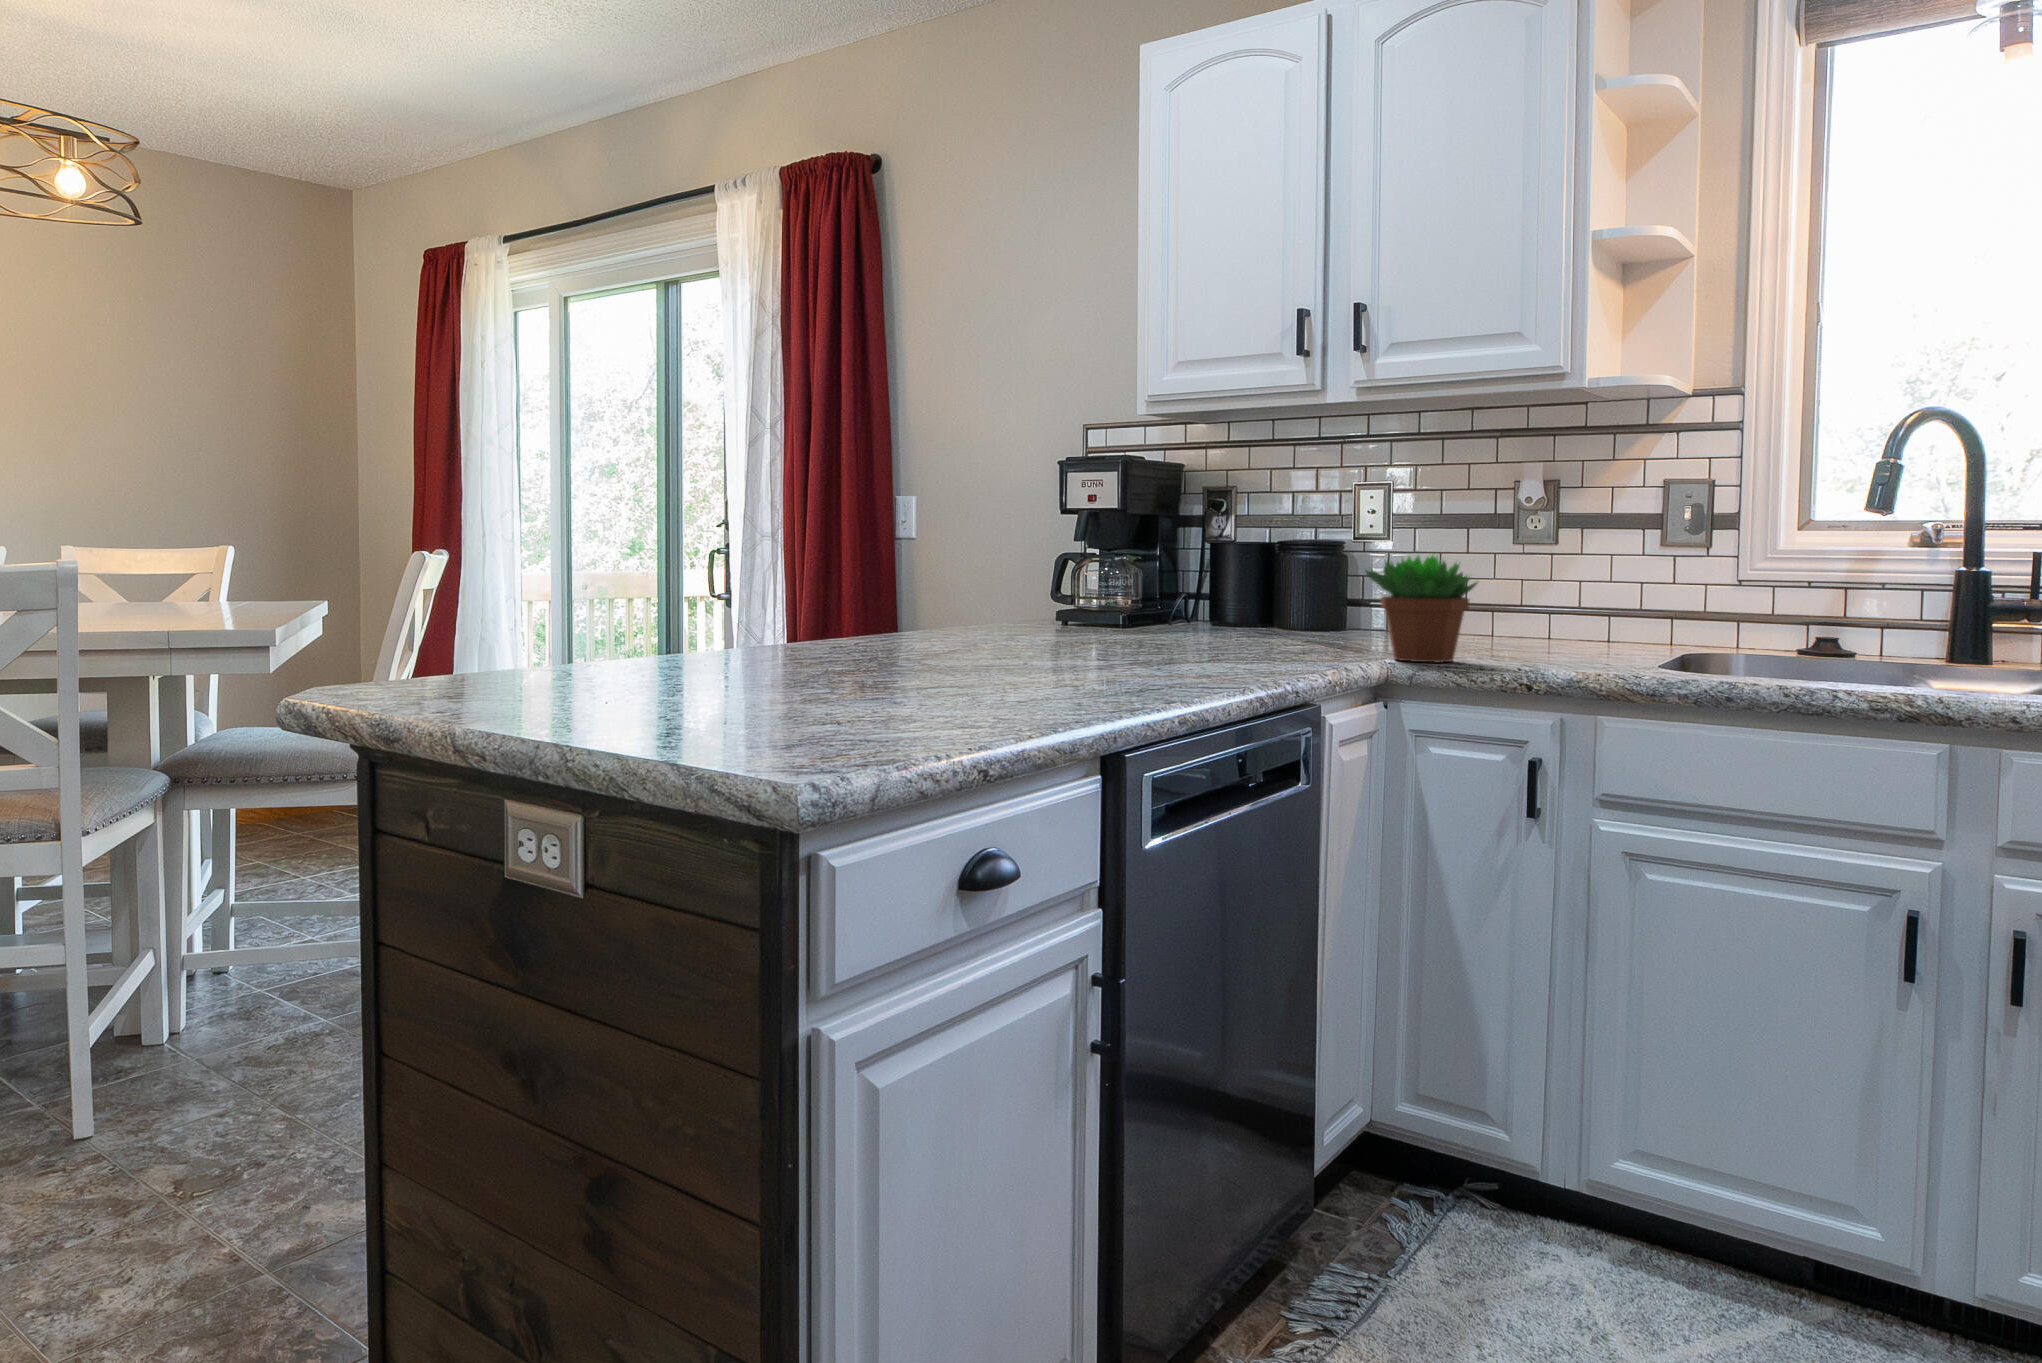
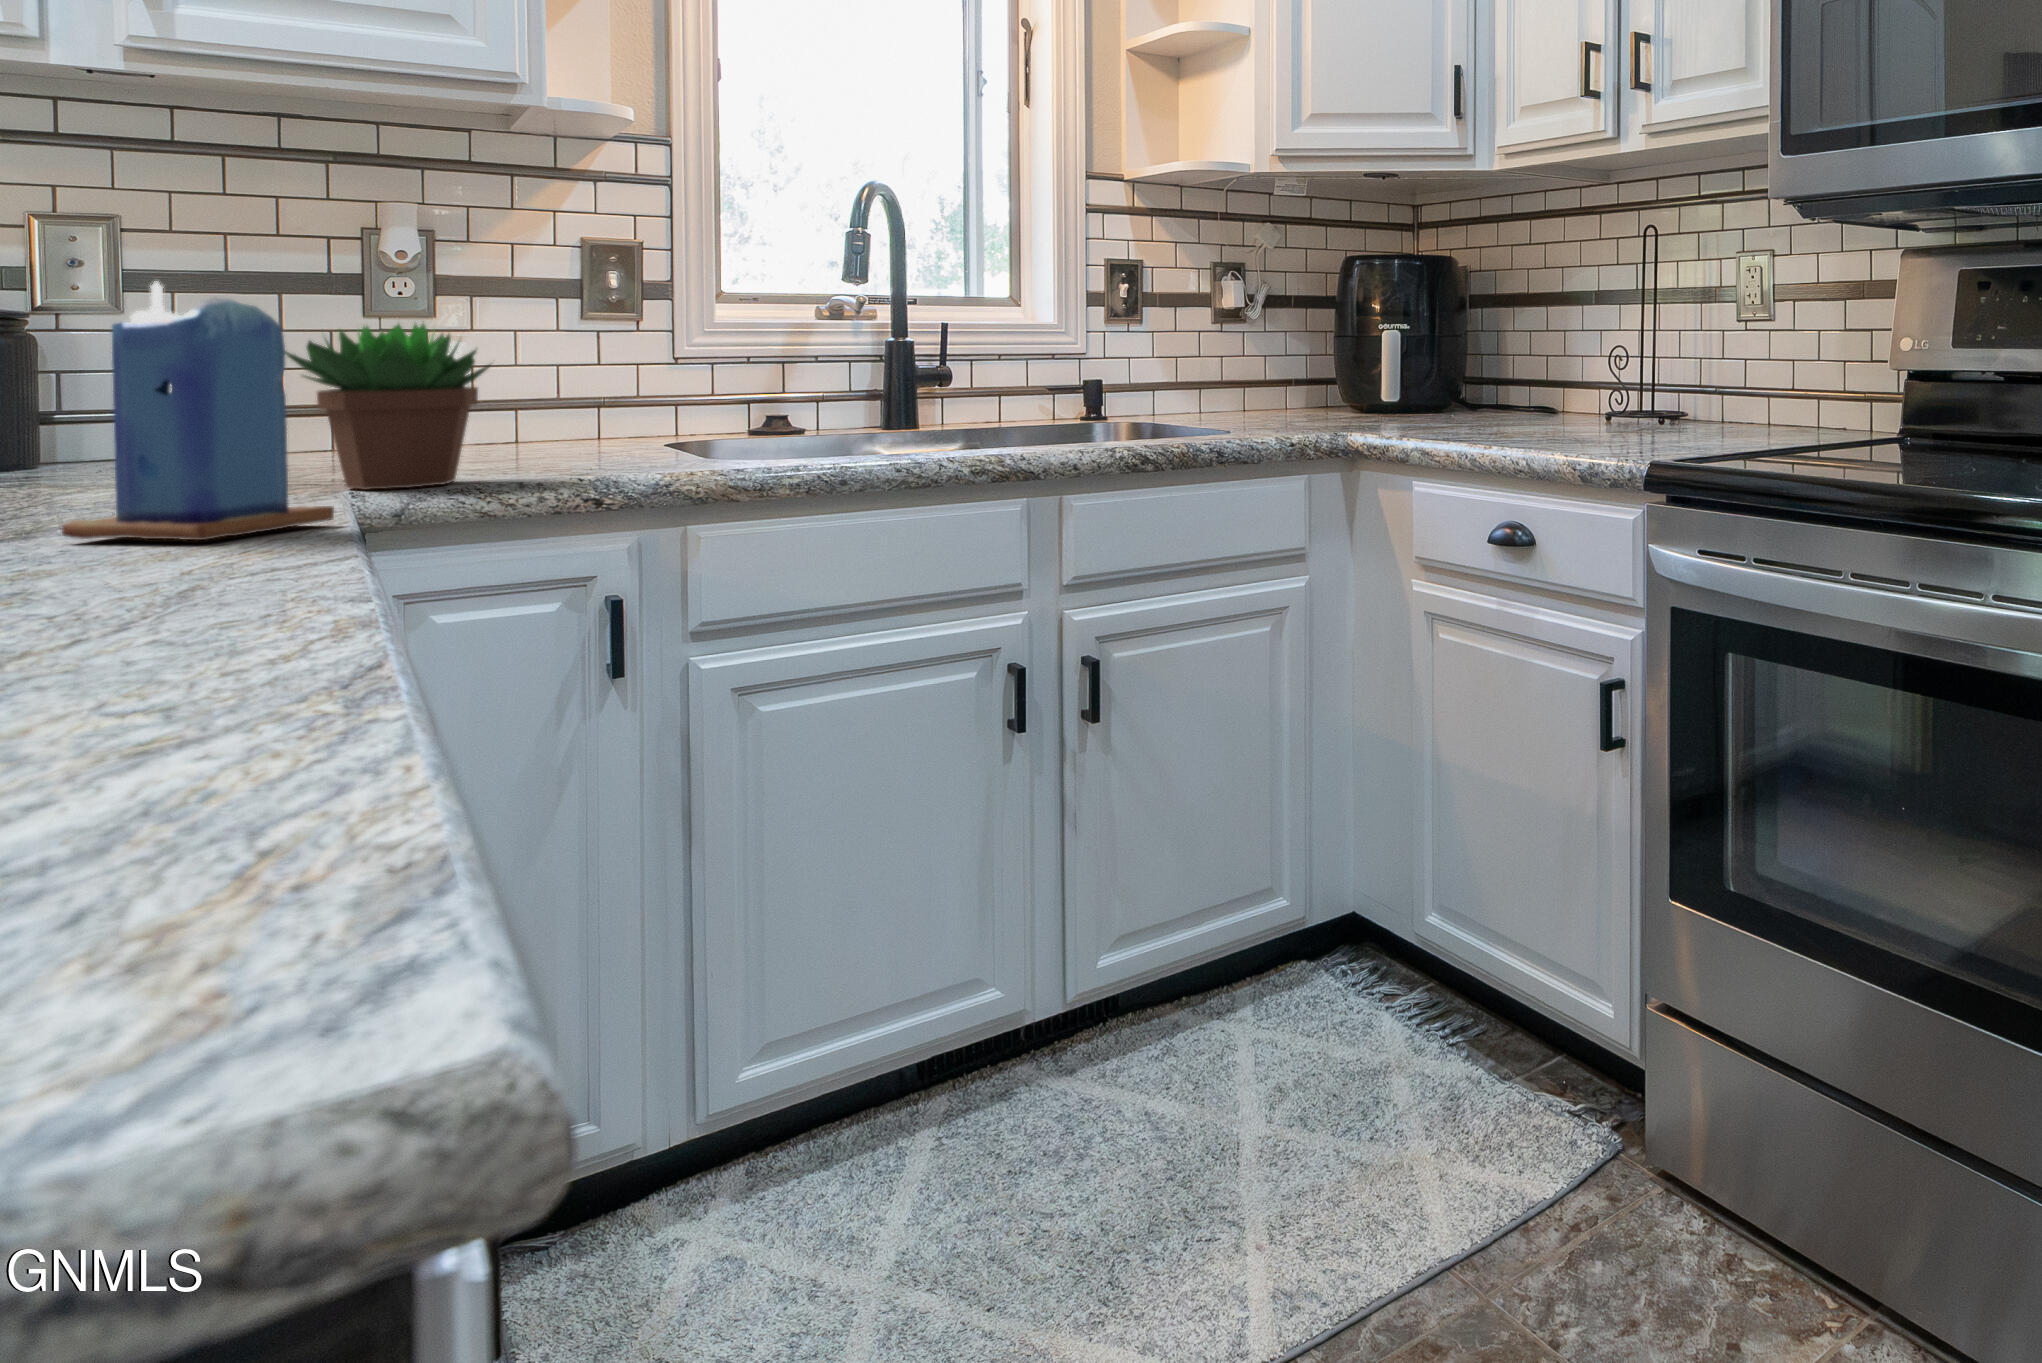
candle: none [1209,534,1312,673] -> present [62,281,334,540]

